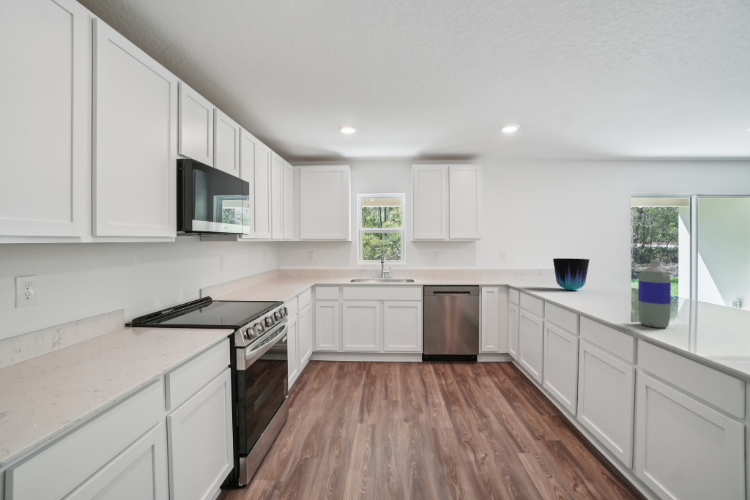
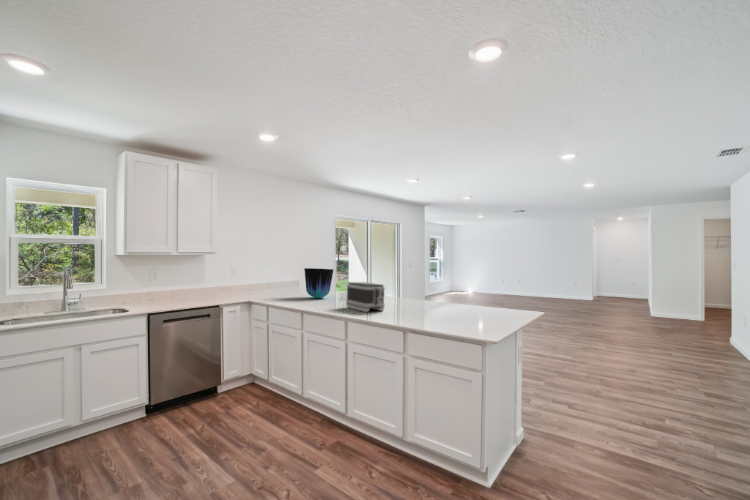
bottle: present [638,260,671,328] -> none [405,269,424,320]
toaster: none [583,274,630,311] -> present [346,282,385,312]

